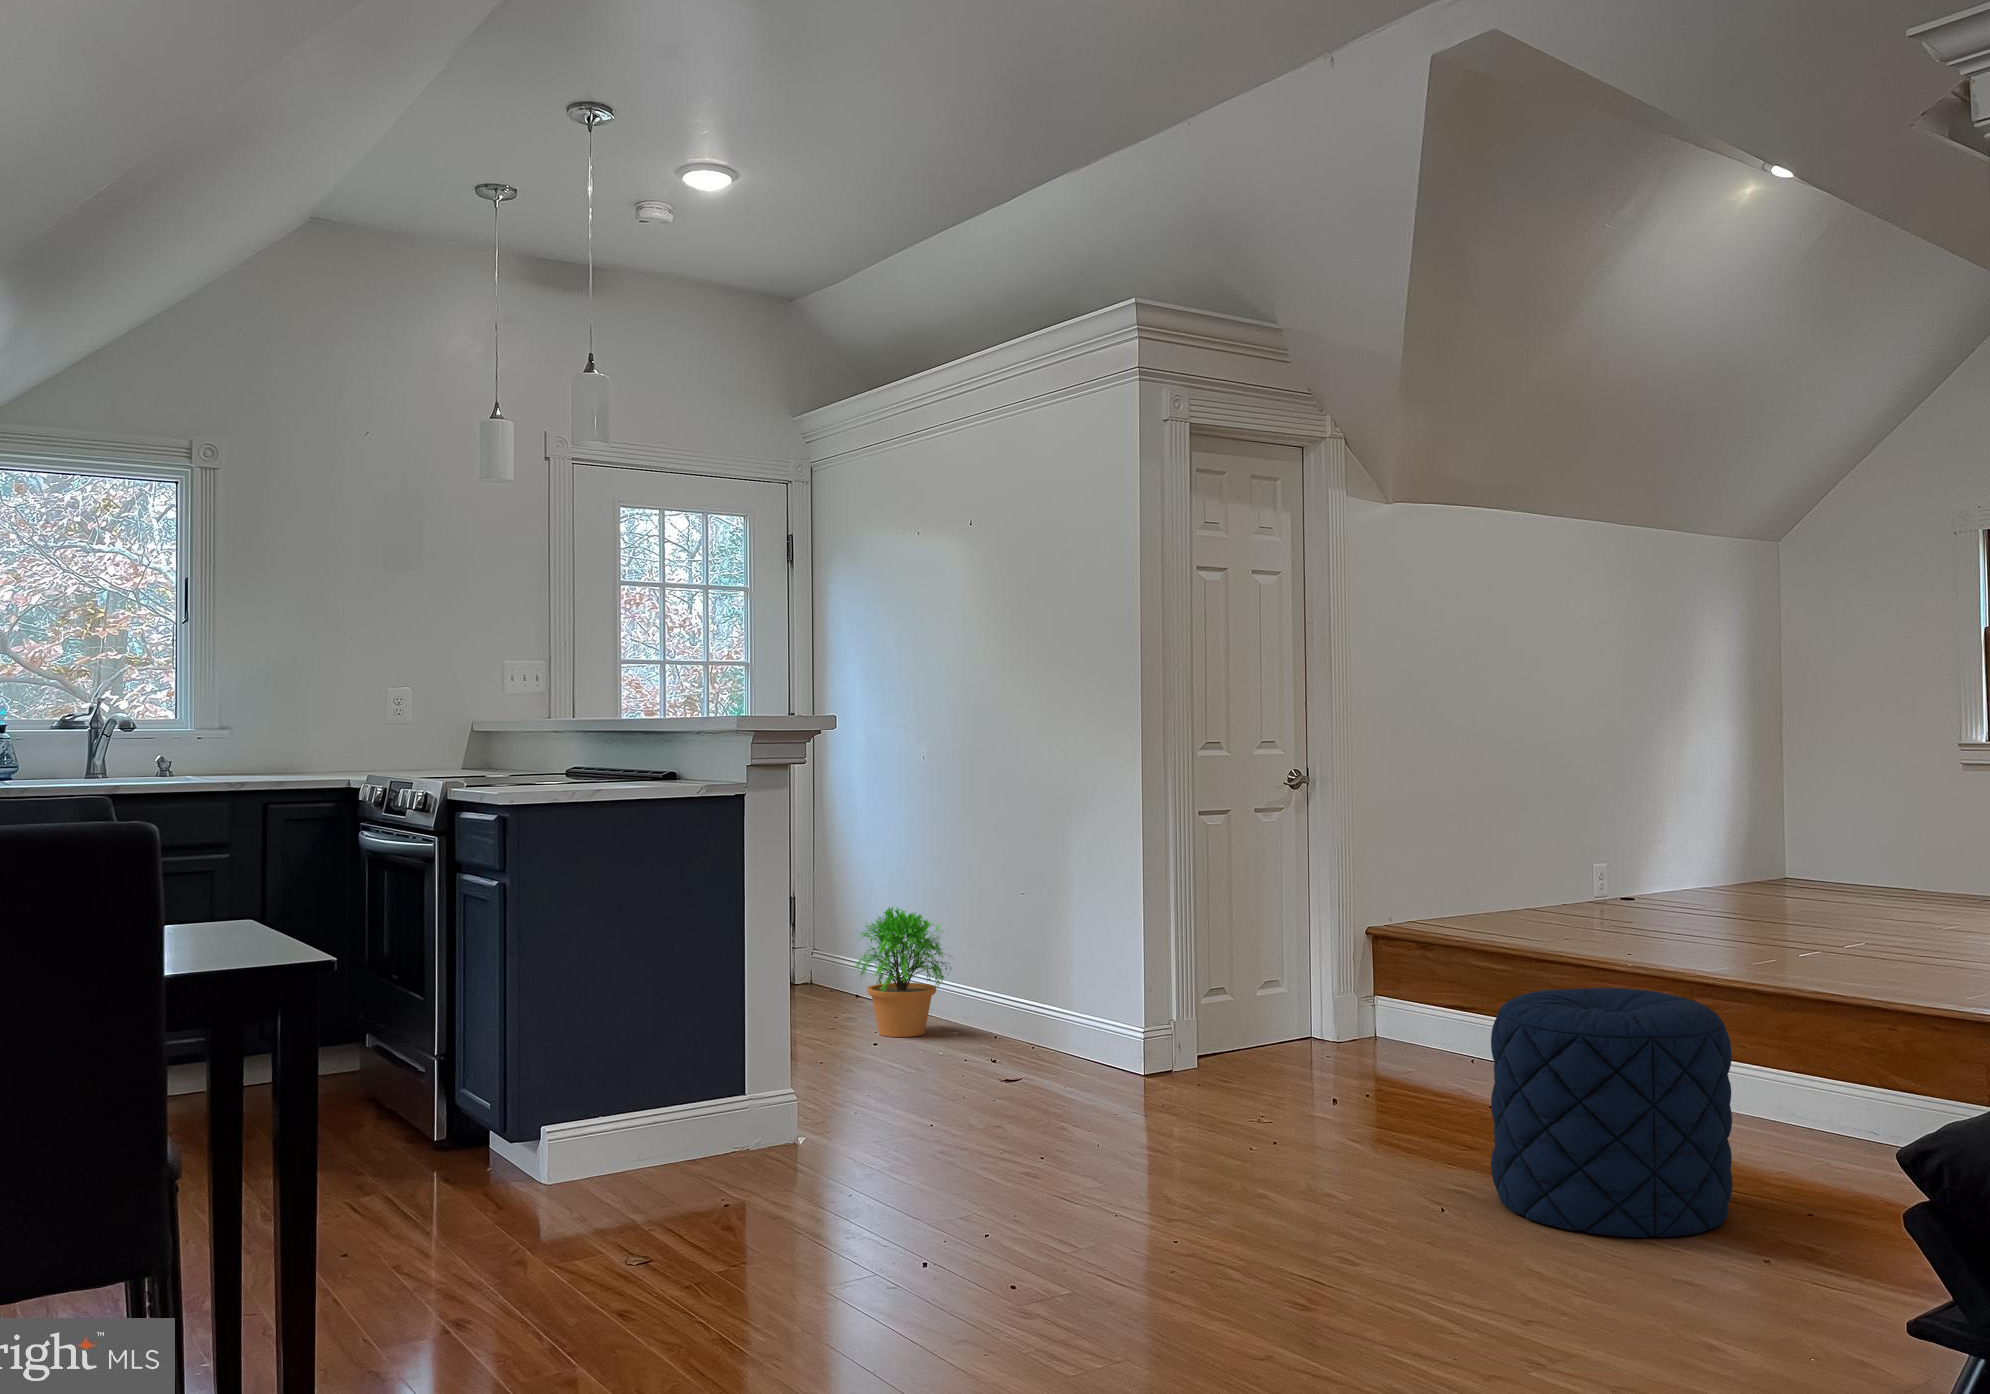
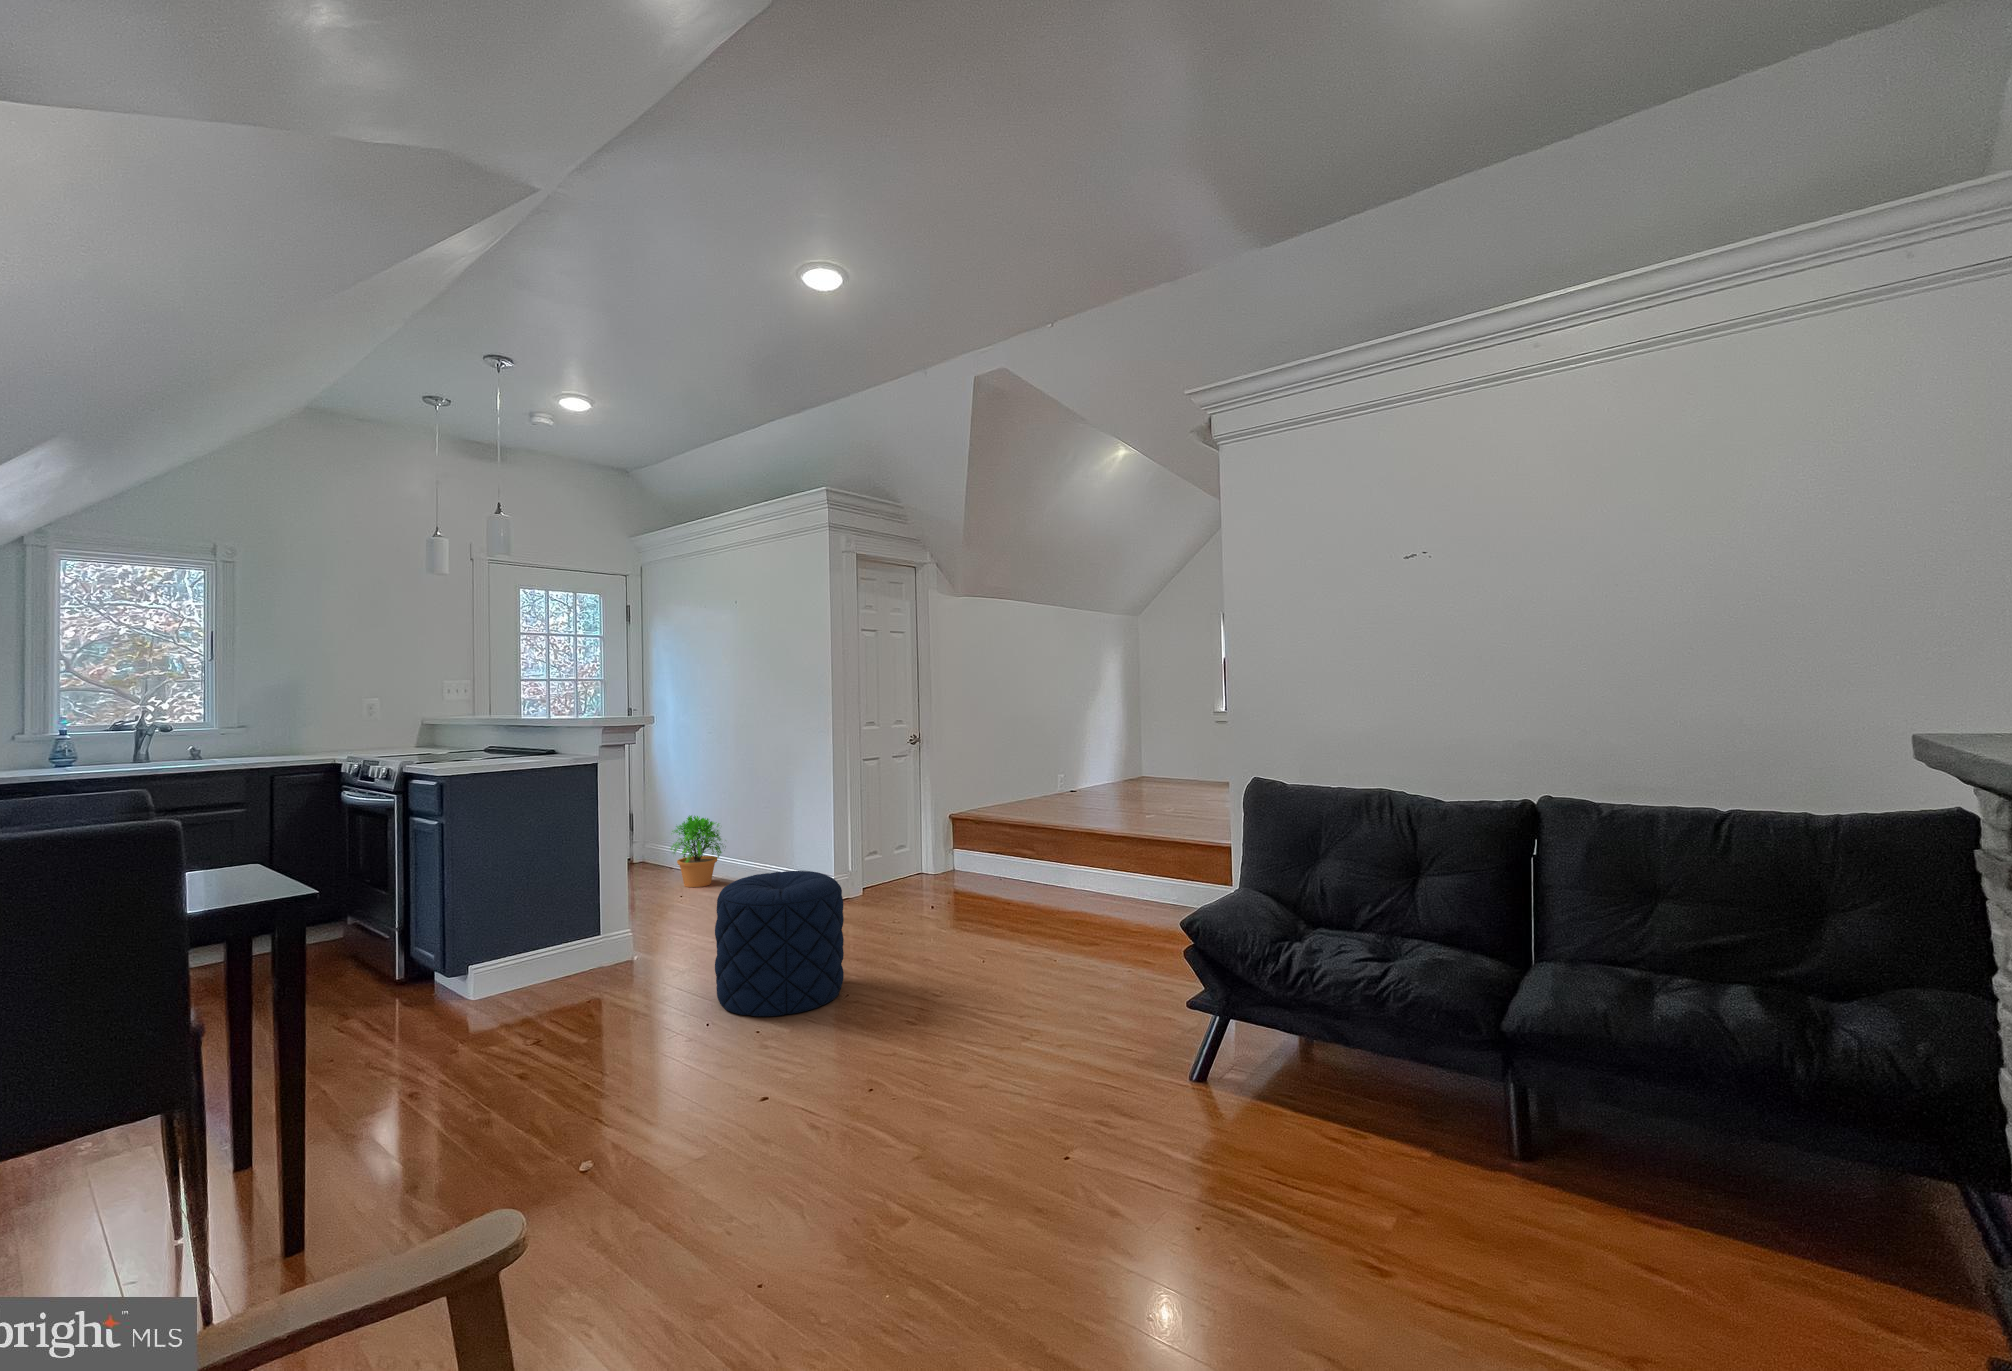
pouf: present [1491,988,1733,1237] -> present [715,871,844,1016]

